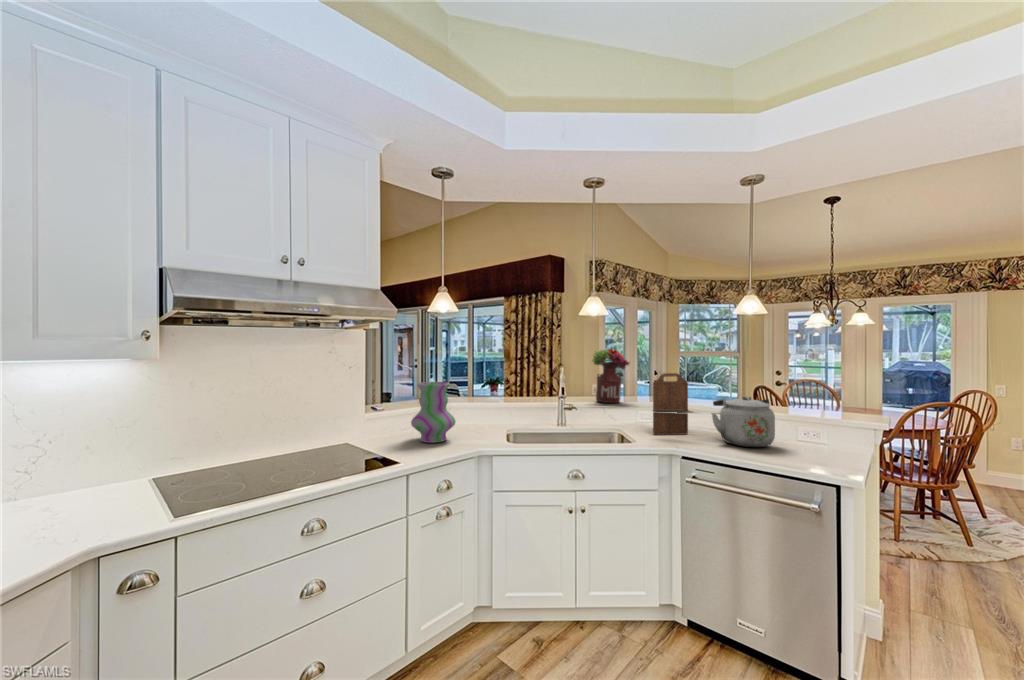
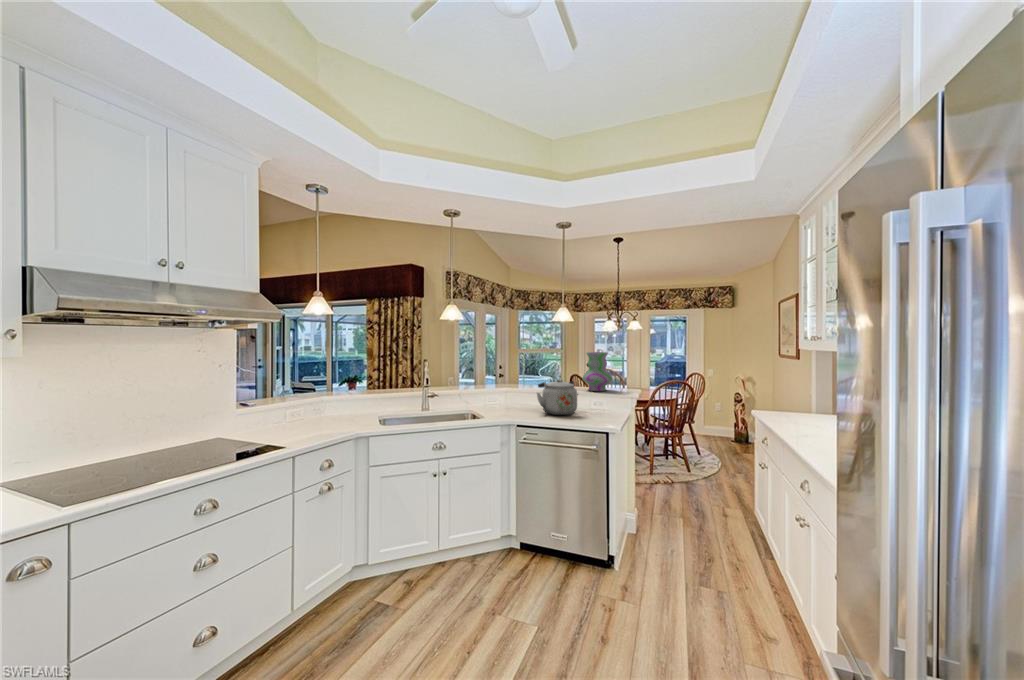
flower arrangement: present [592,348,629,403] -> none [449,346,479,389]
cutting board: present [653,373,688,435] -> none [496,364,521,412]
vase: present [411,382,456,443] -> present [582,352,612,391]

